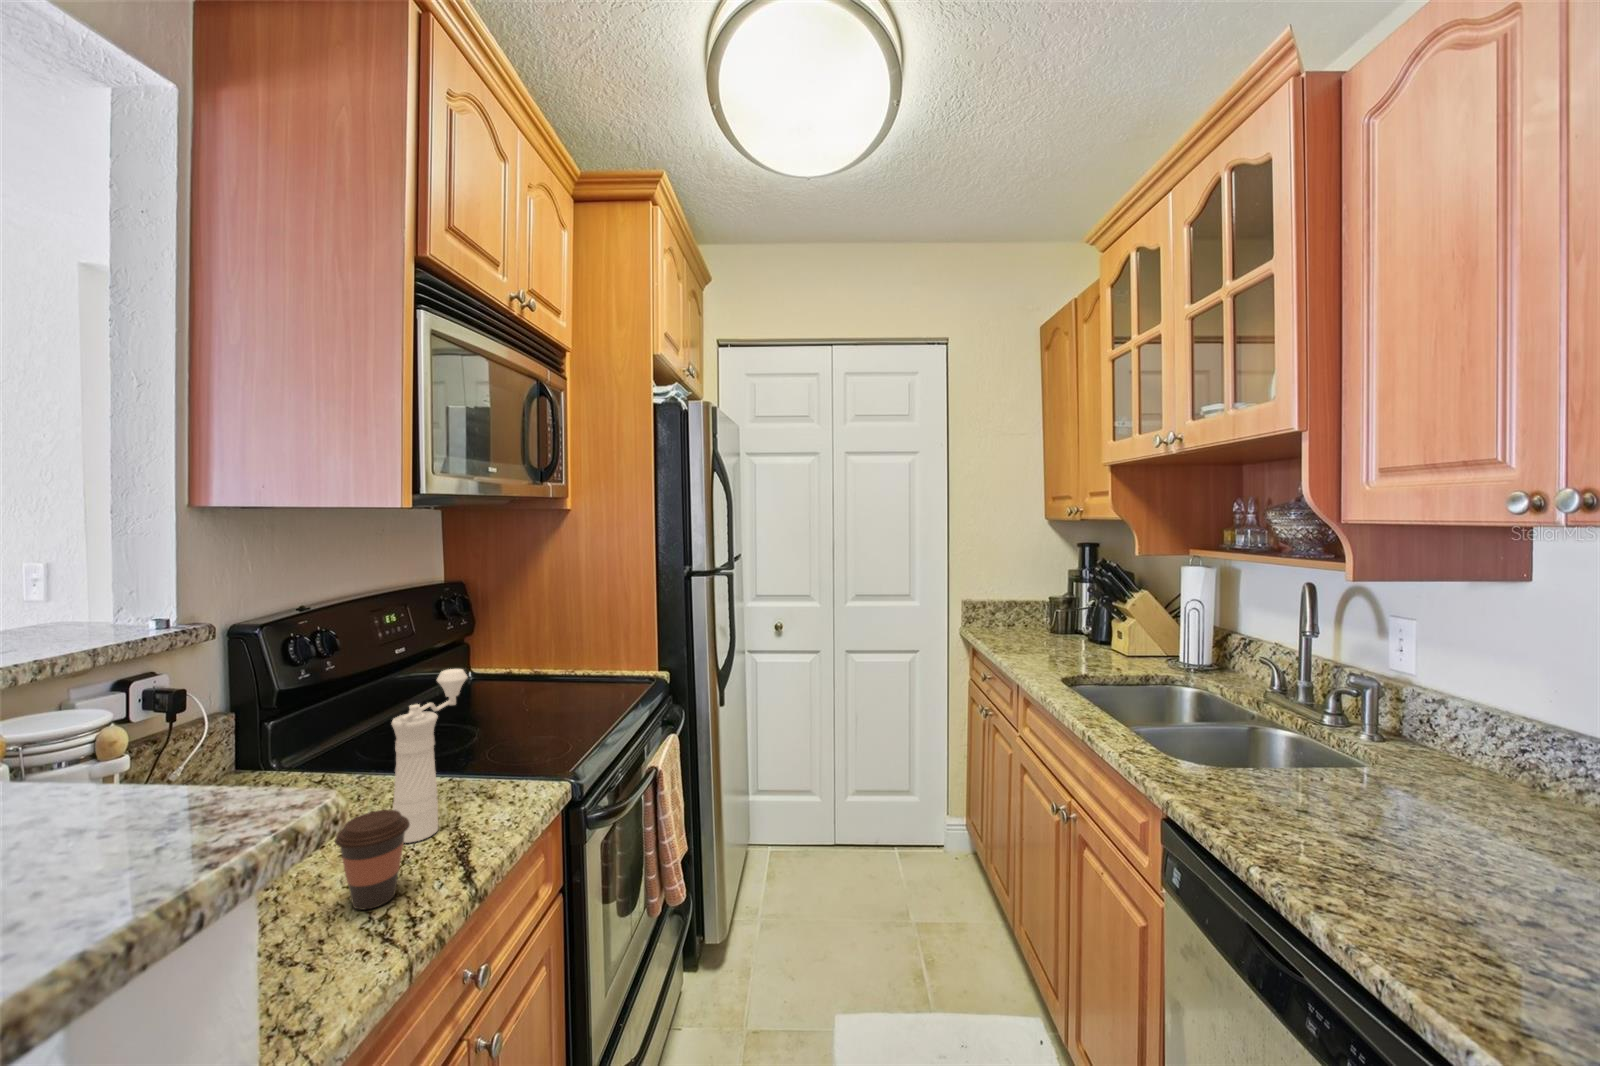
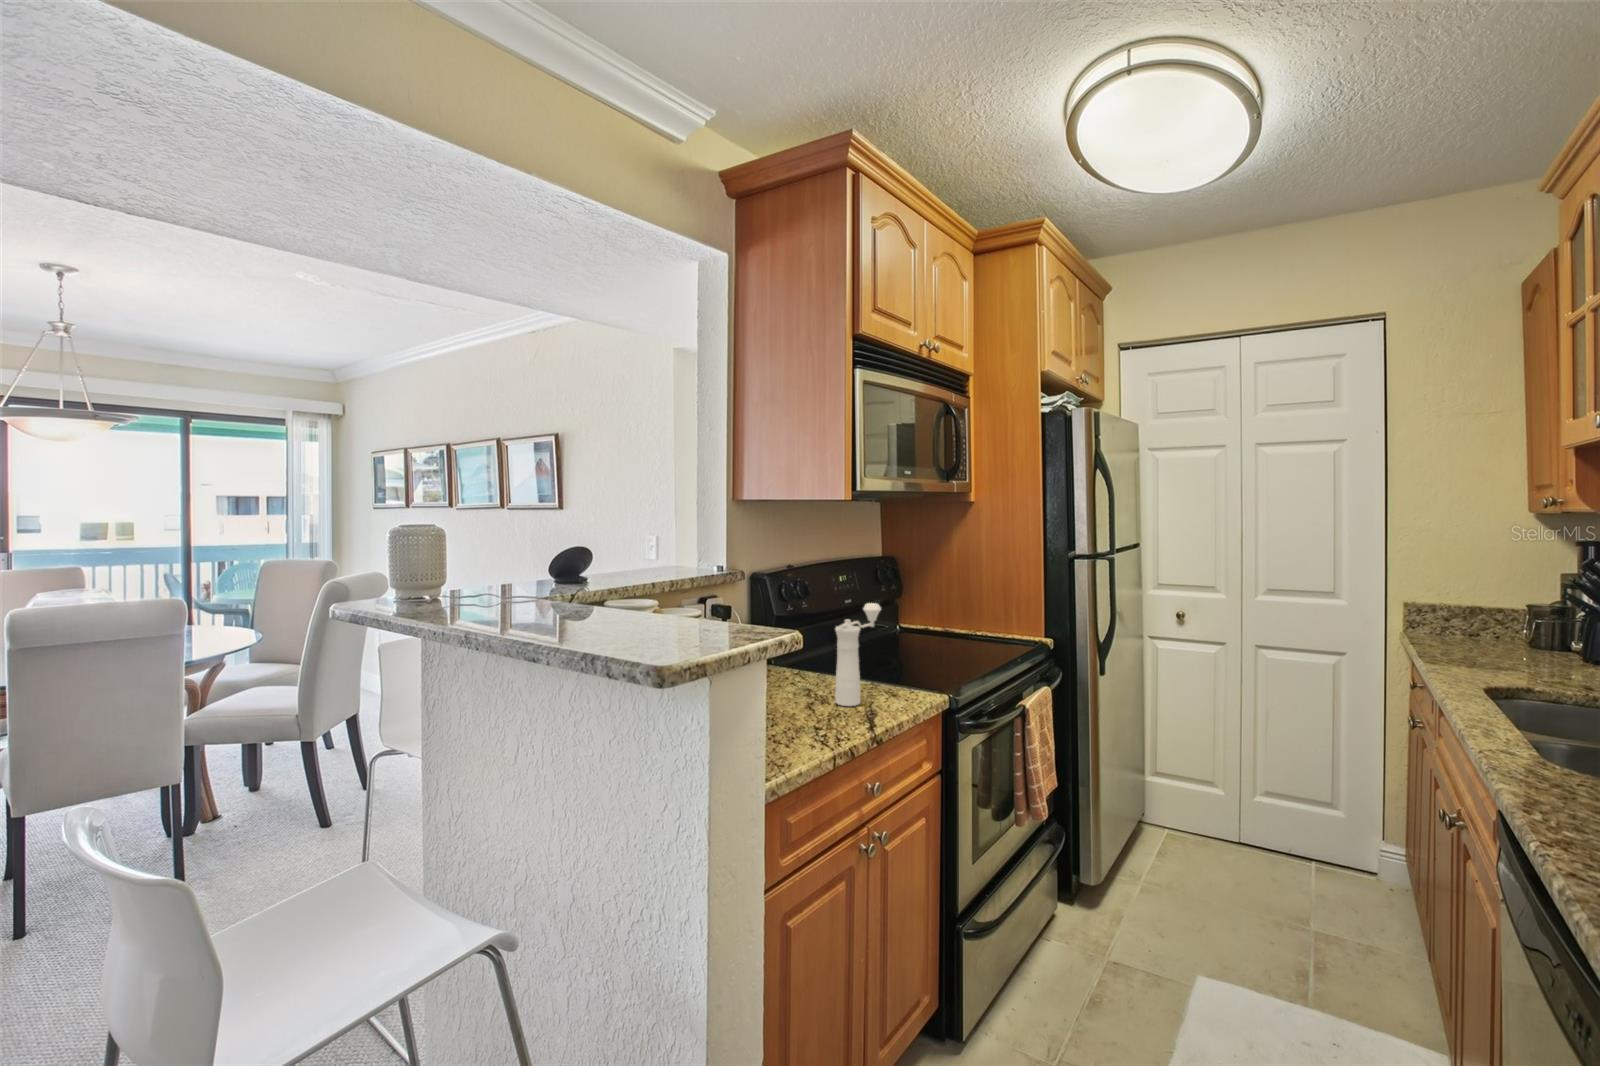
coffee cup: present [335,810,410,910] -> none [801,675,839,730]

